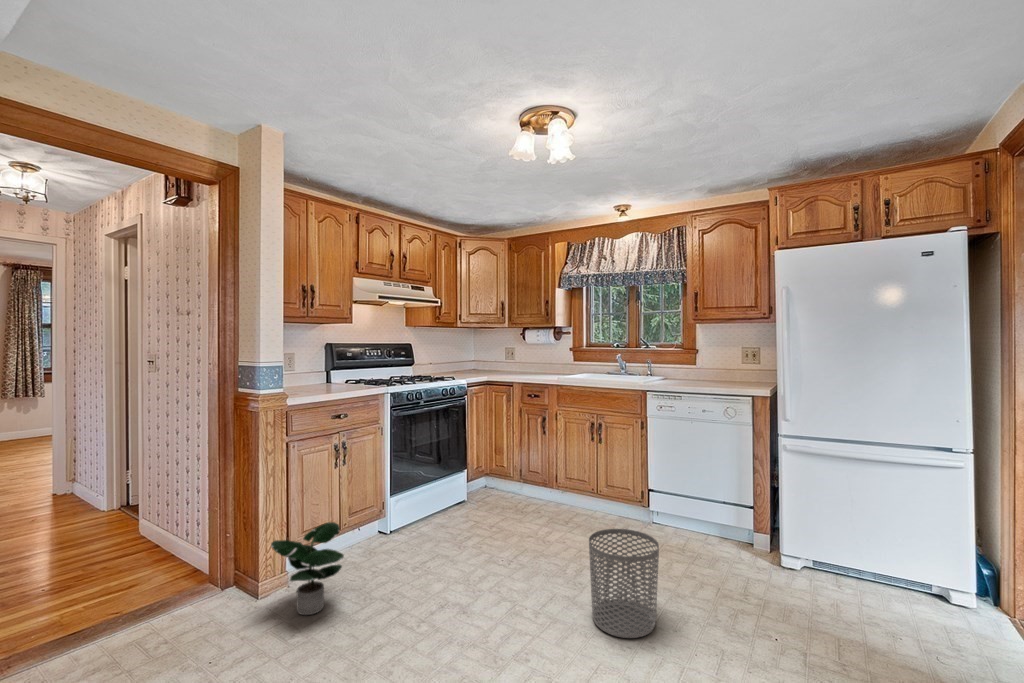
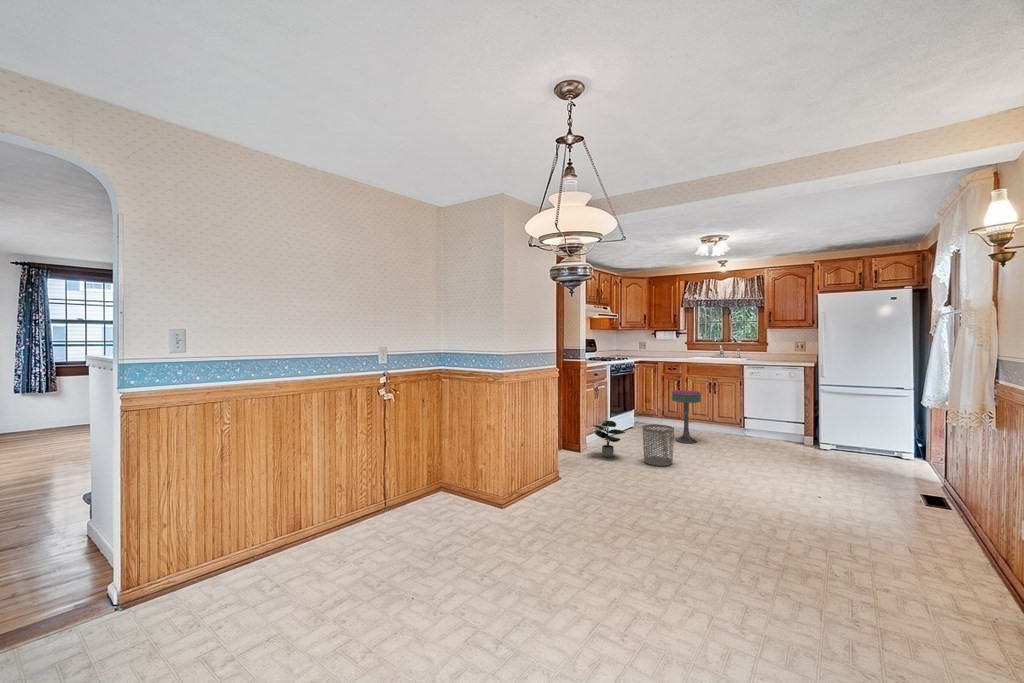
bar stool: none [501,442,555,552] -> present [672,390,701,443]
waste bin: present [589,529,659,638] -> present [643,424,674,466]

